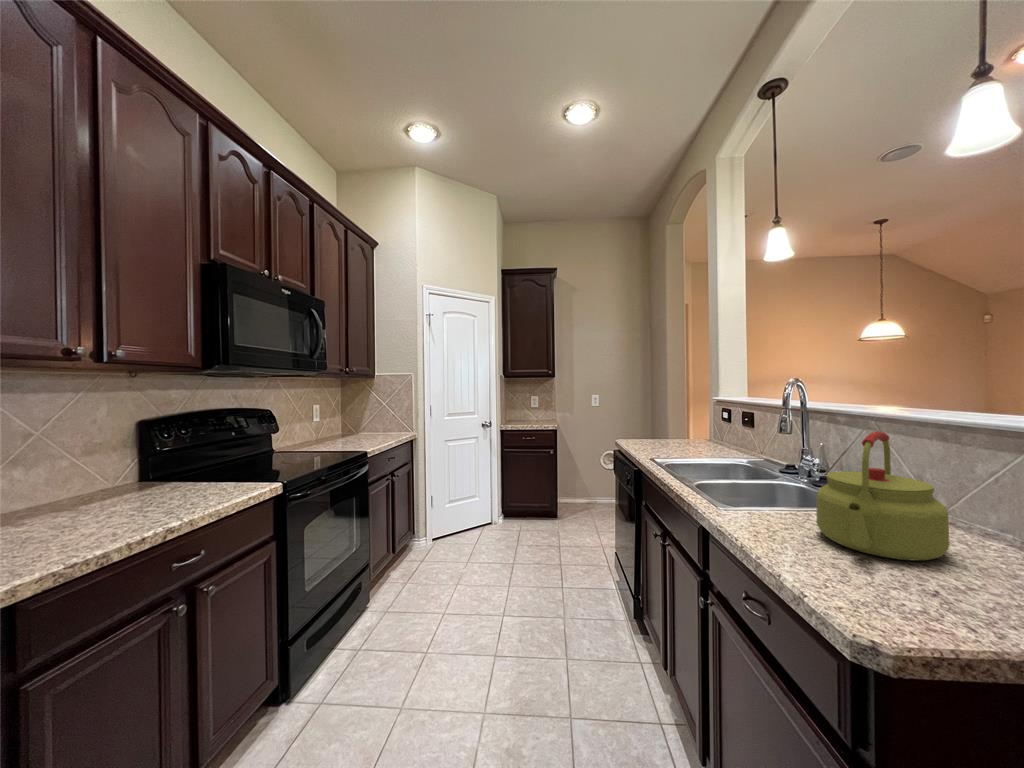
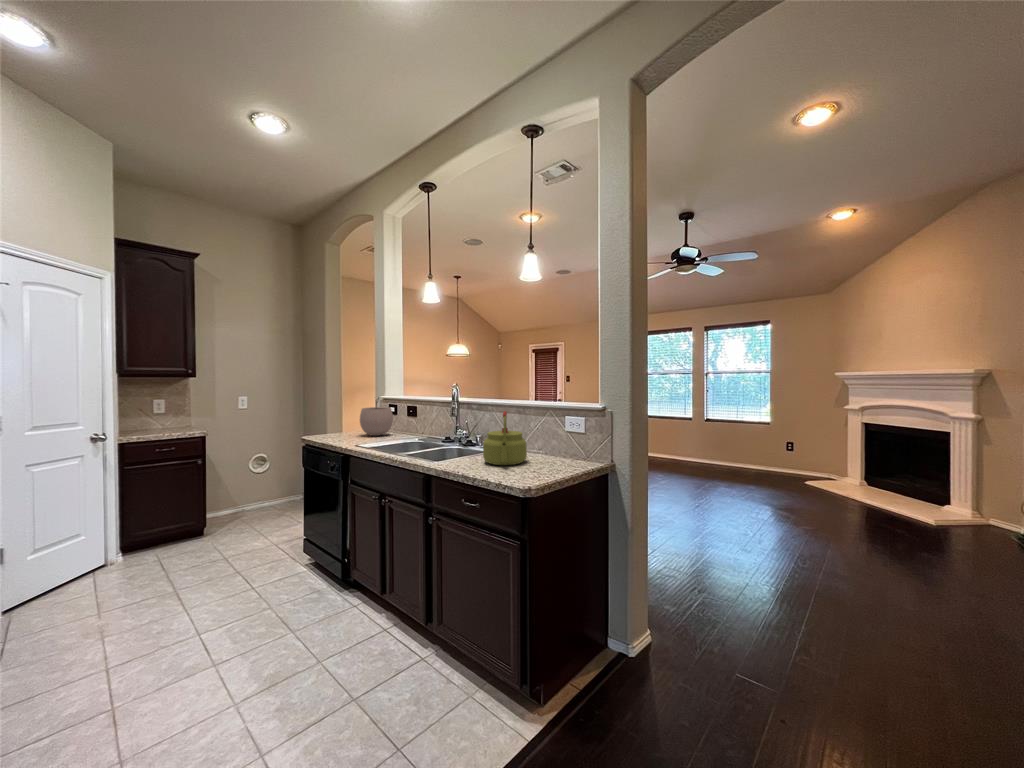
plant pot: none [674,396,719,448] -> present [360,398,393,436]

